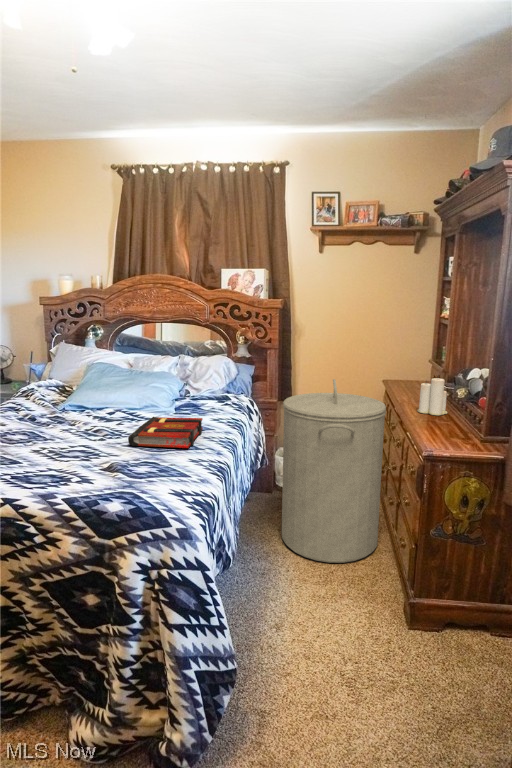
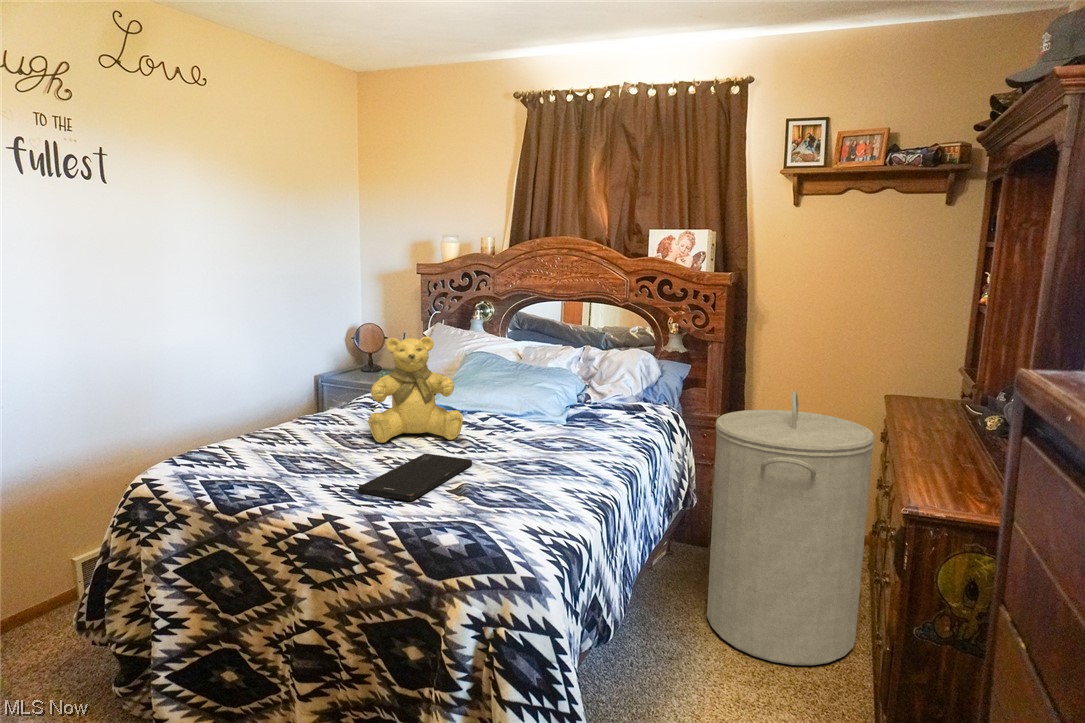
teddy bear: none [20,351,99,438] -> present [368,337,463,443]
candle: present [417,378,447,415] -> none [921,394,972,457]
book: present [128,417,203,448] -> none [491,427,594,473]
smartphone: none [25,443,114,481] -> present [359,454,472,501]

